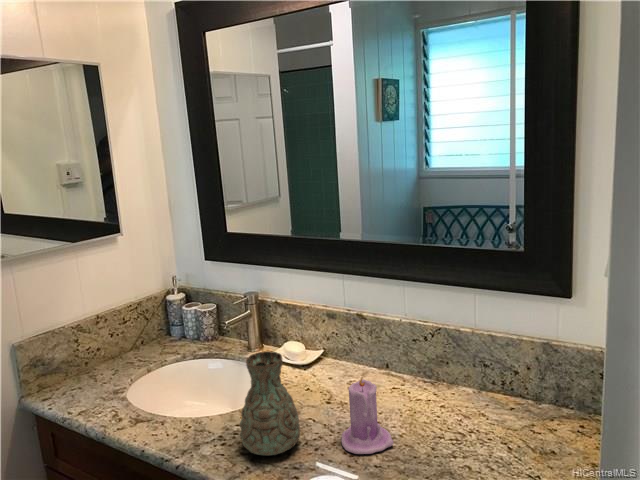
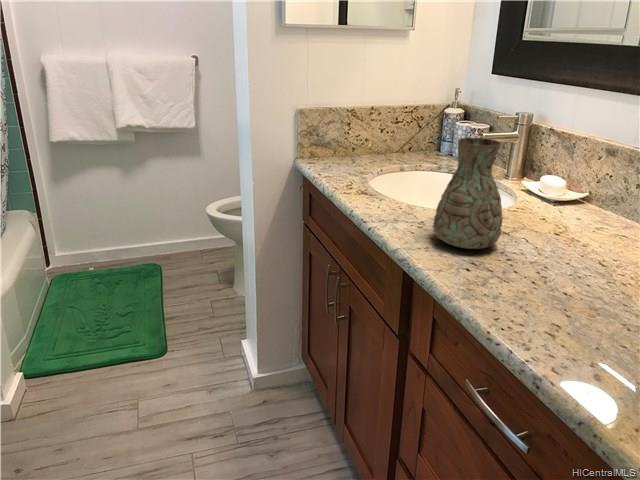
candle: present [341,378,393,454] -> none [541,191,610,288]

